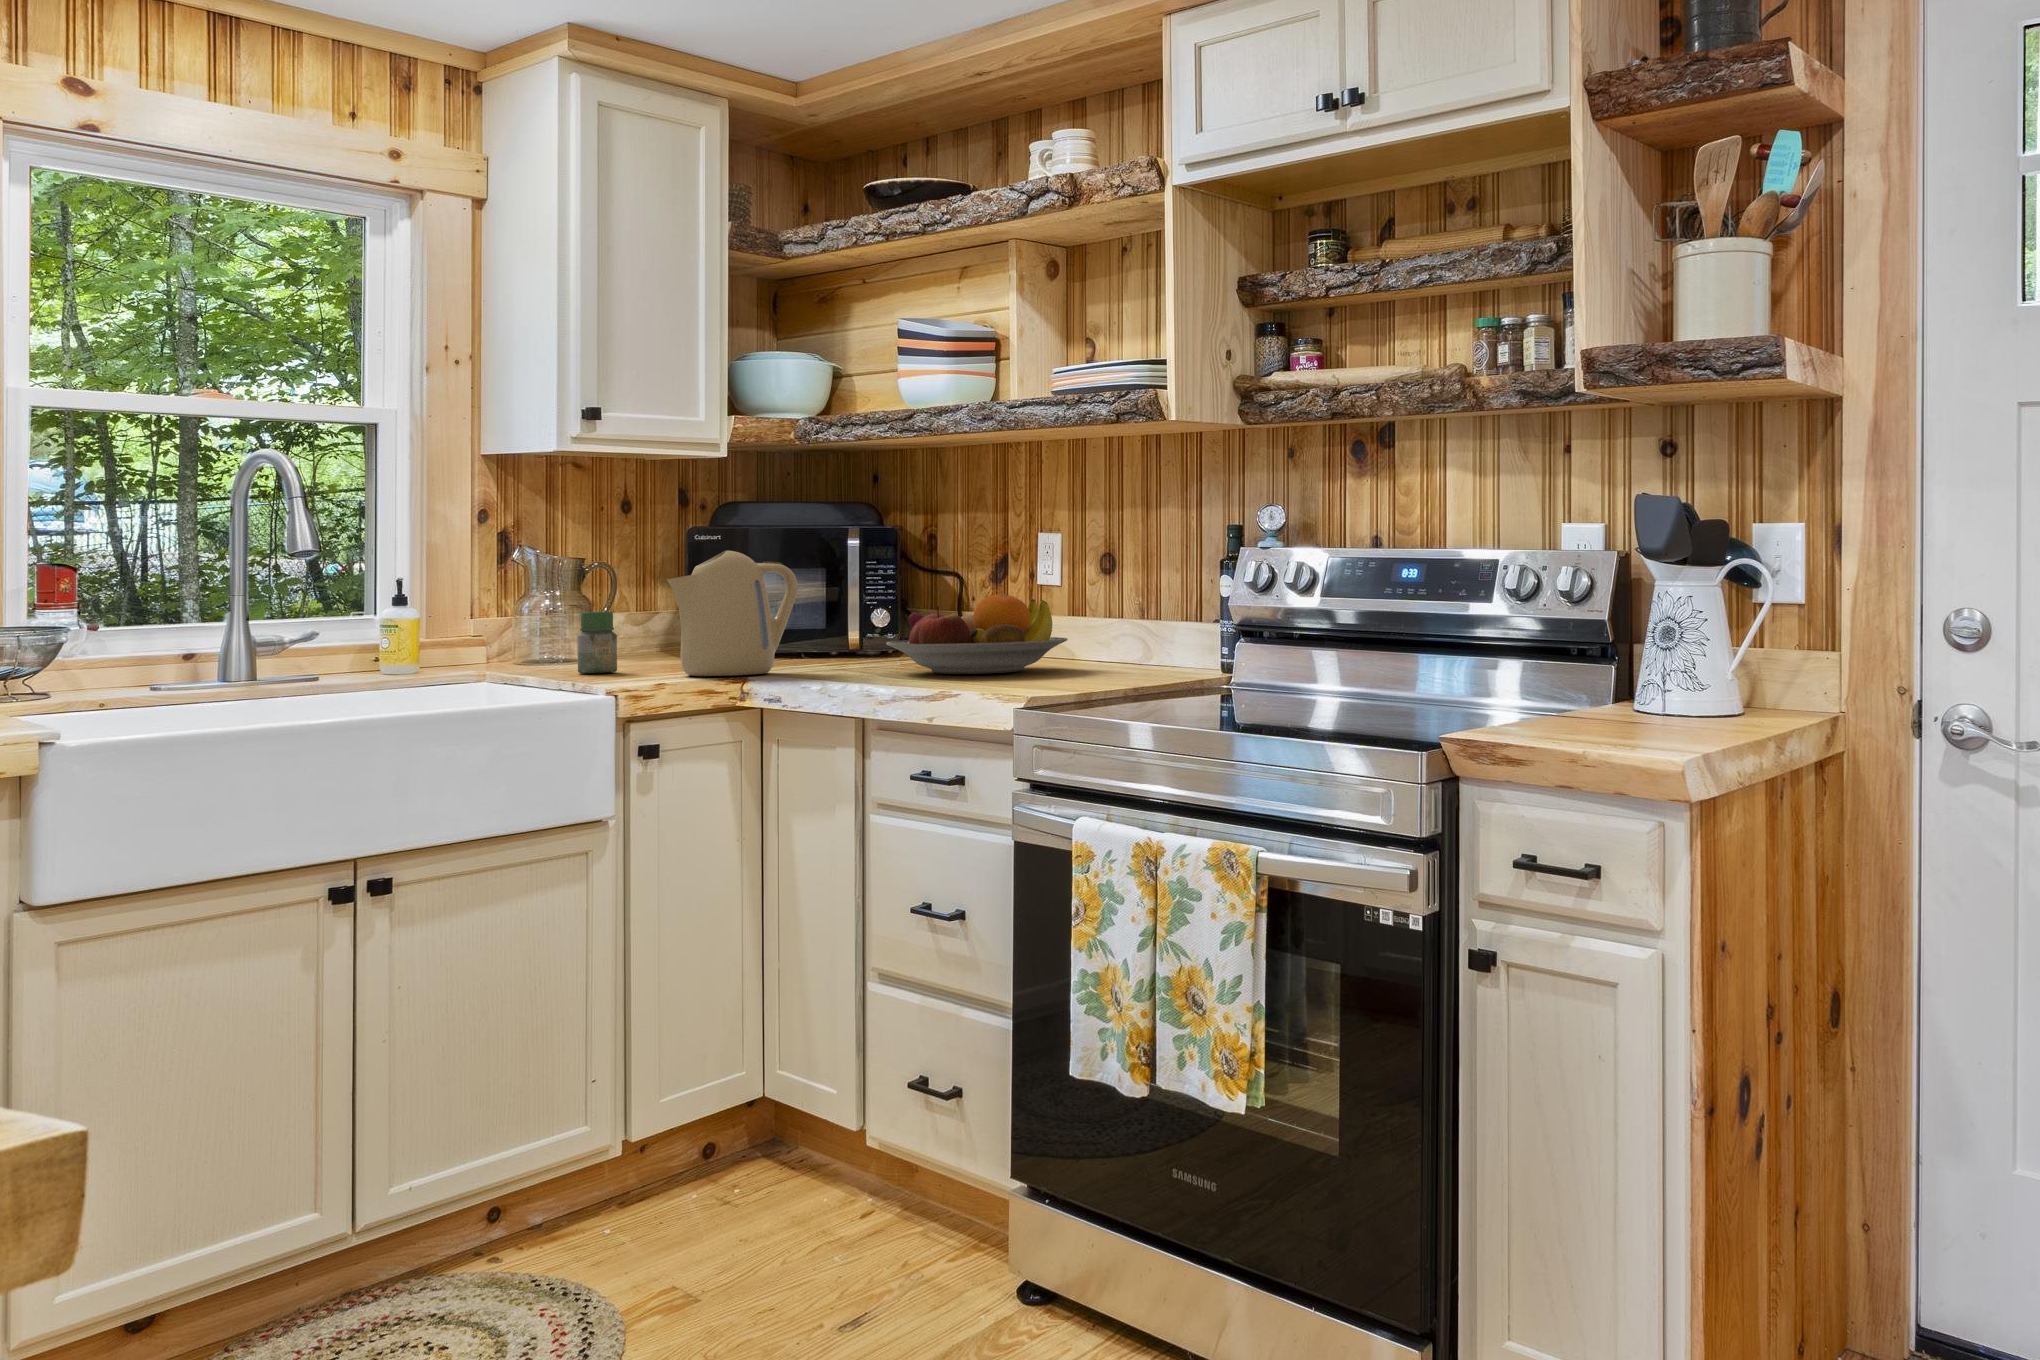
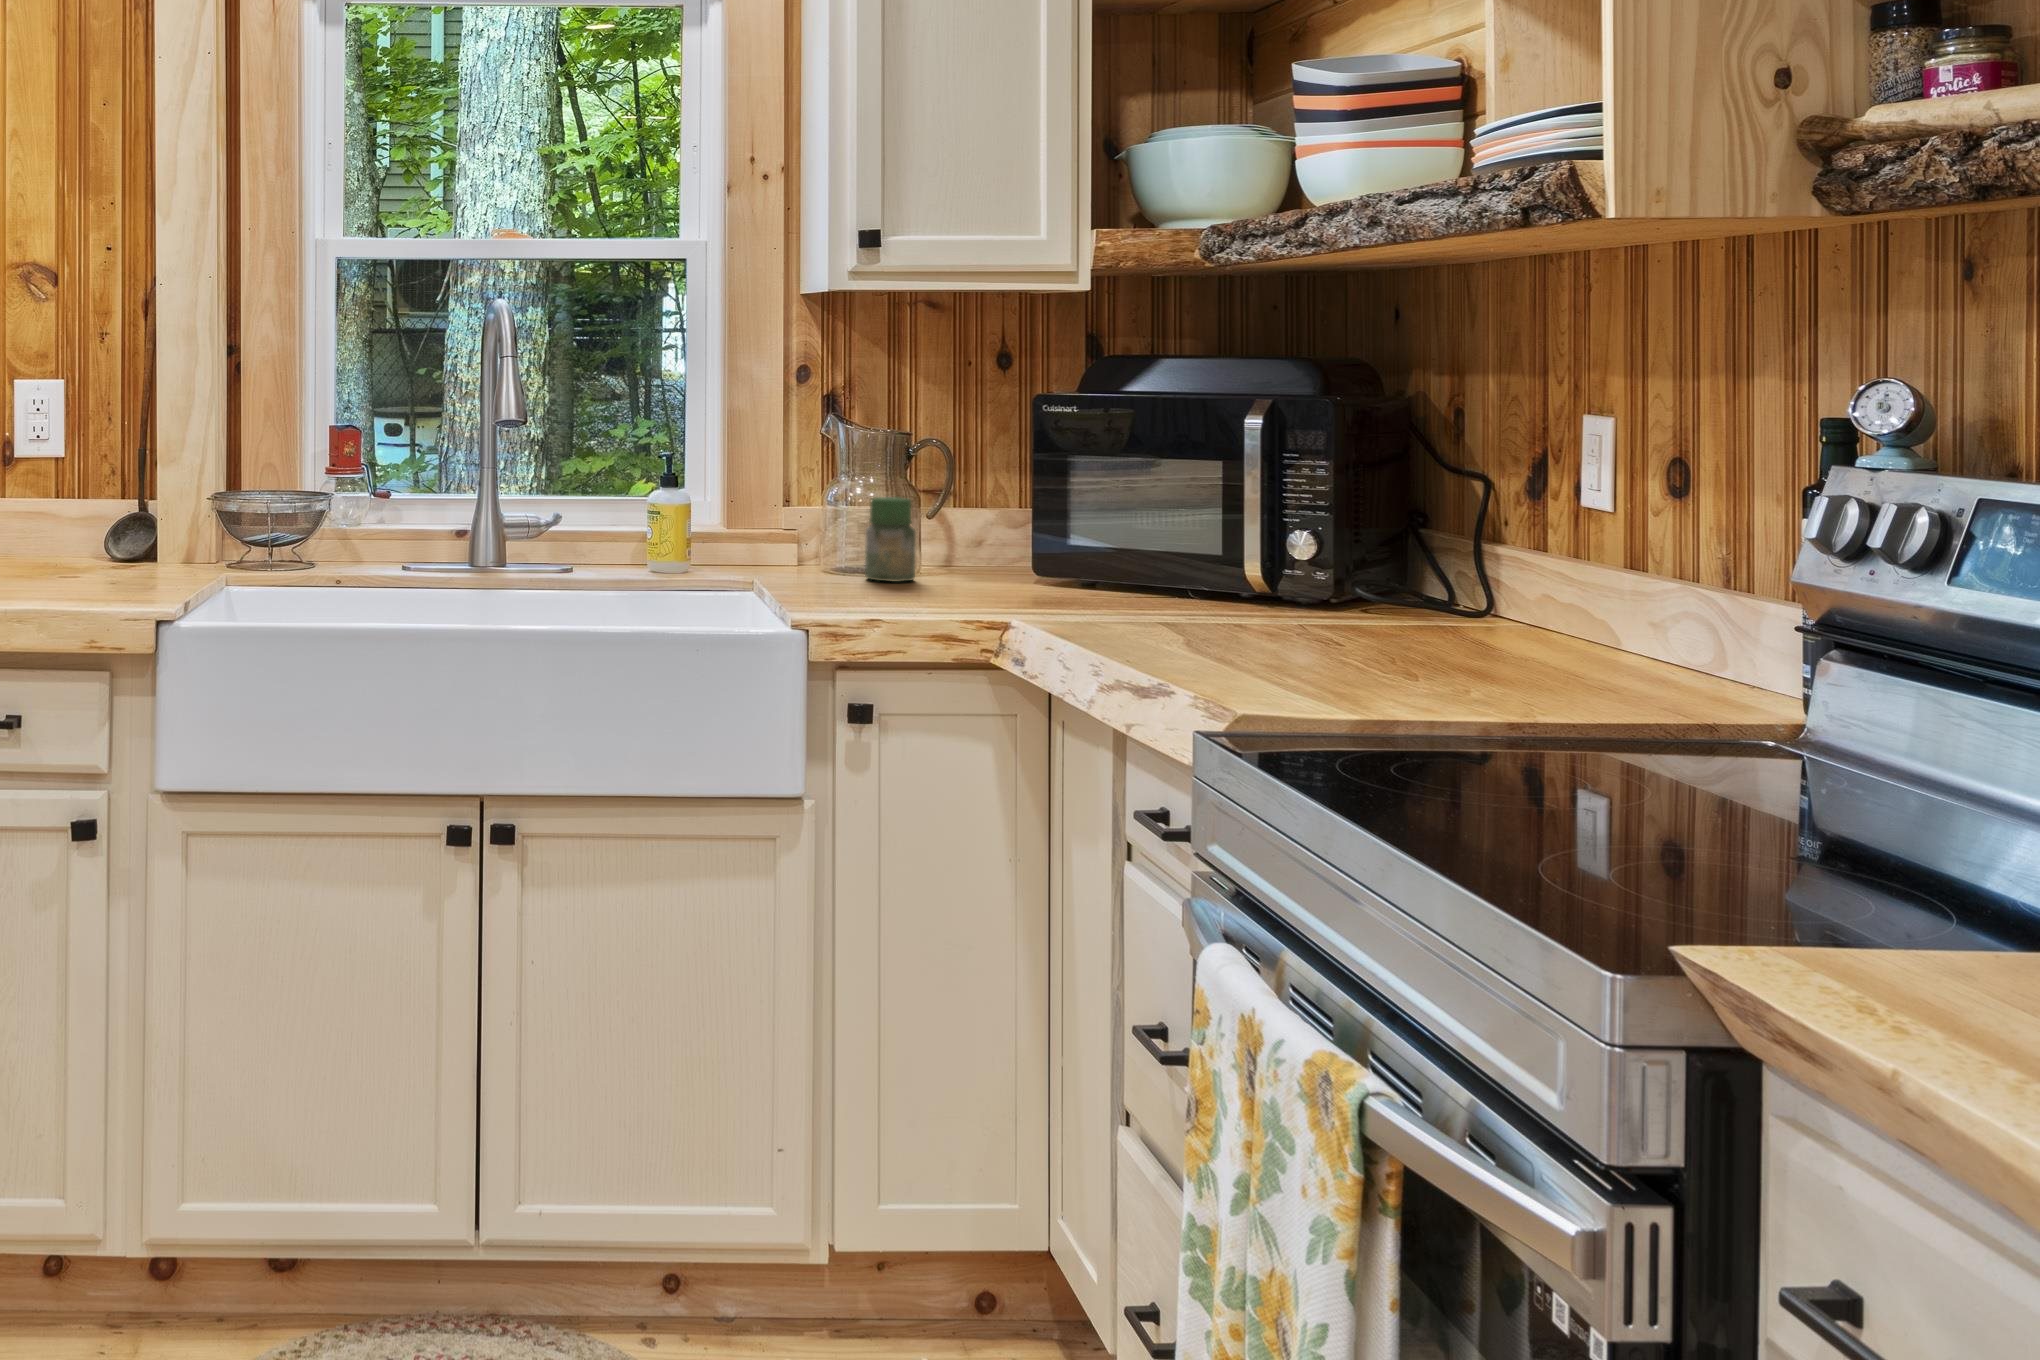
kettle: present [667,551,798,676] -> none [940,428,1133,613]
fruit bowl: present [886,594,1068,674] -> none [1233,526,1575,667]

